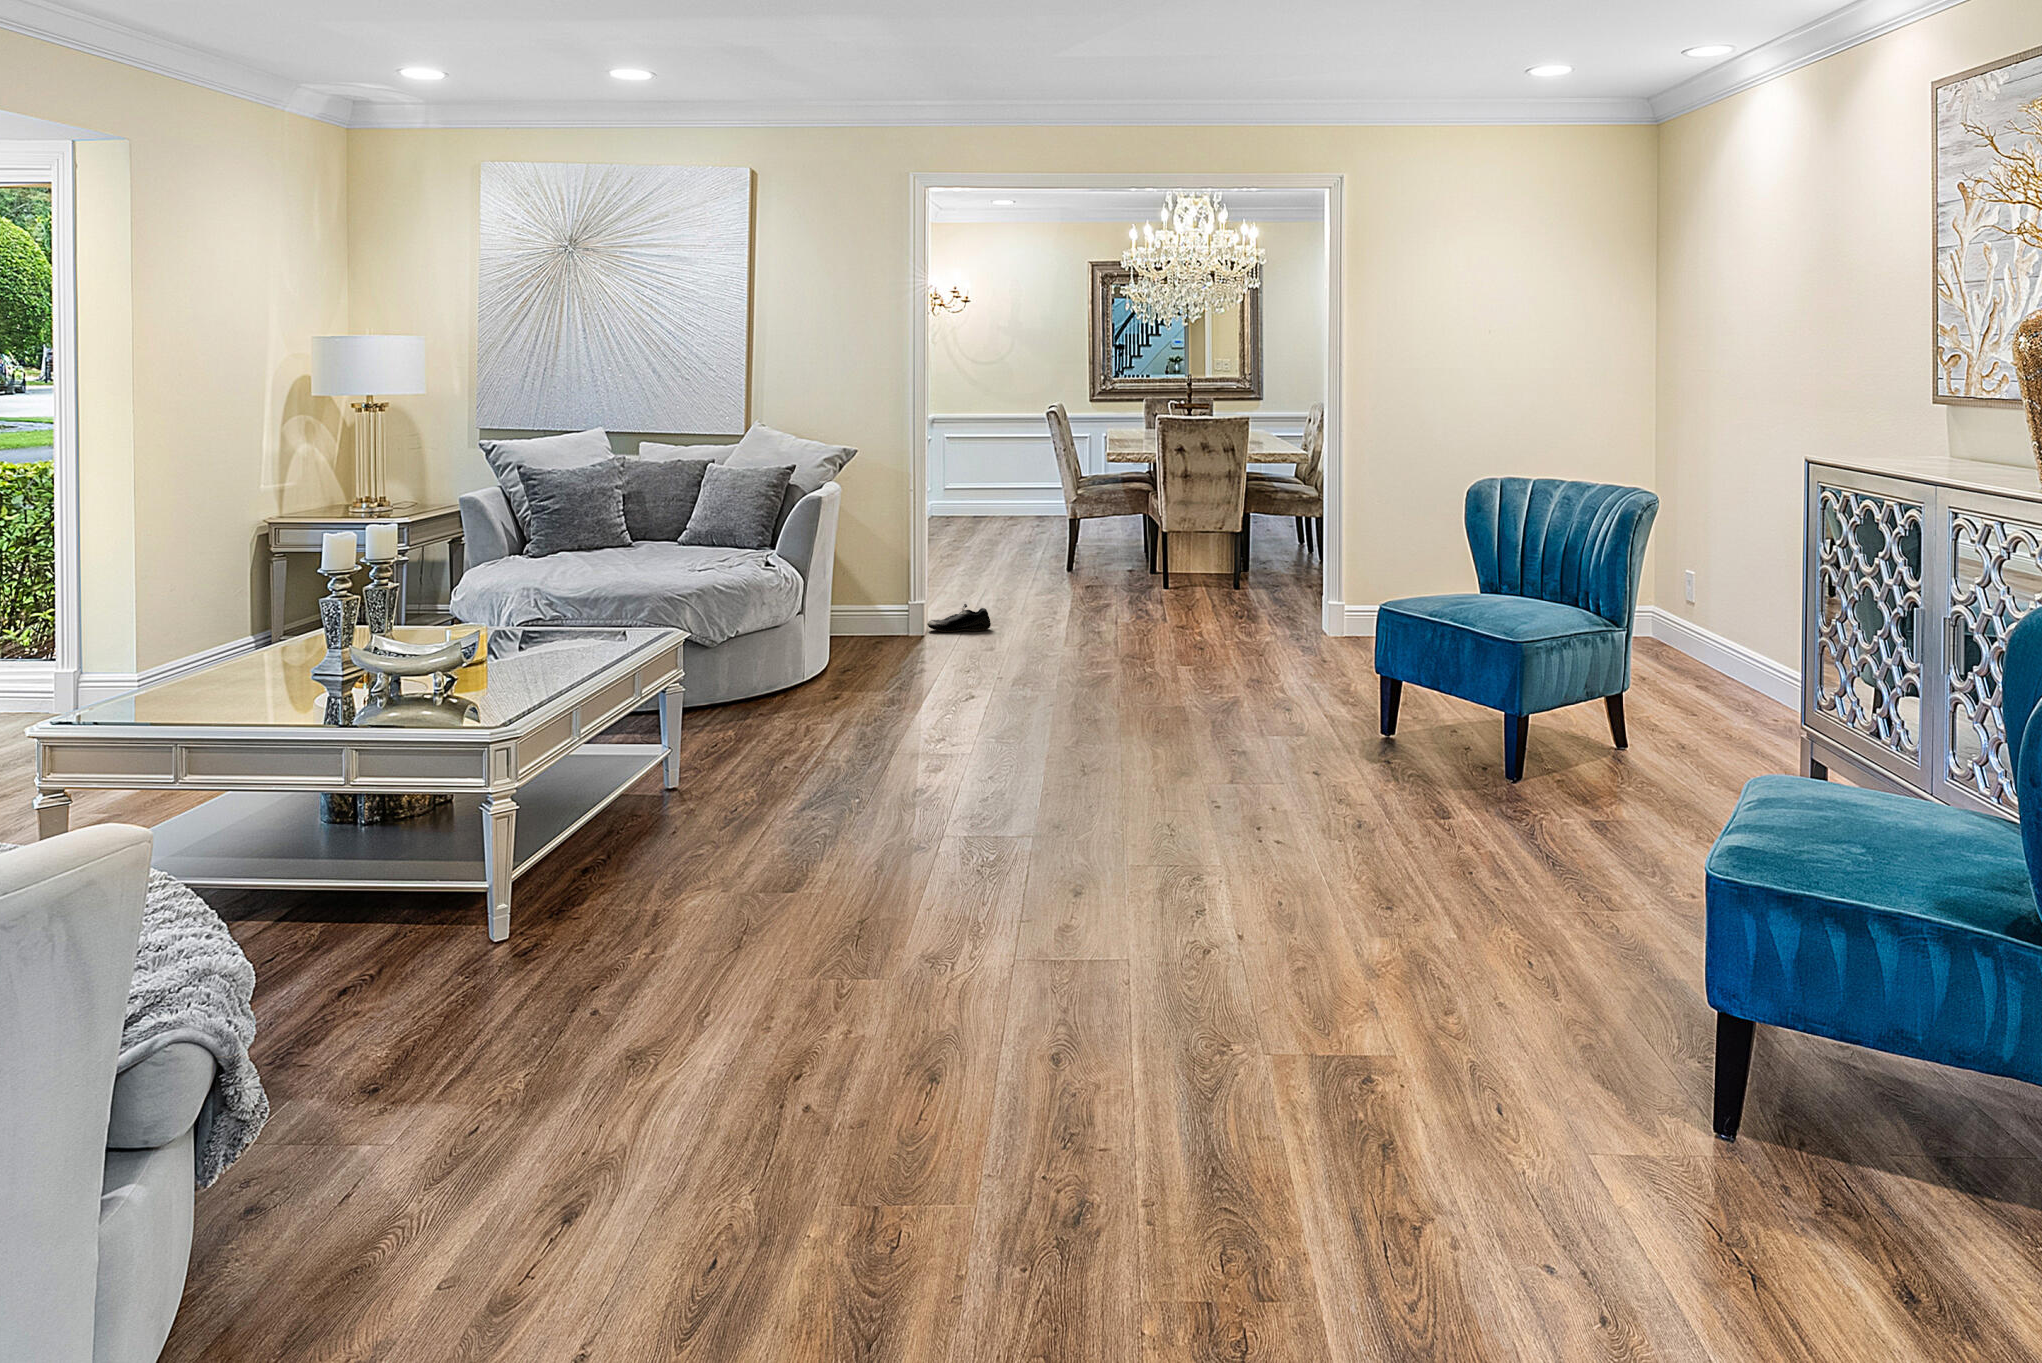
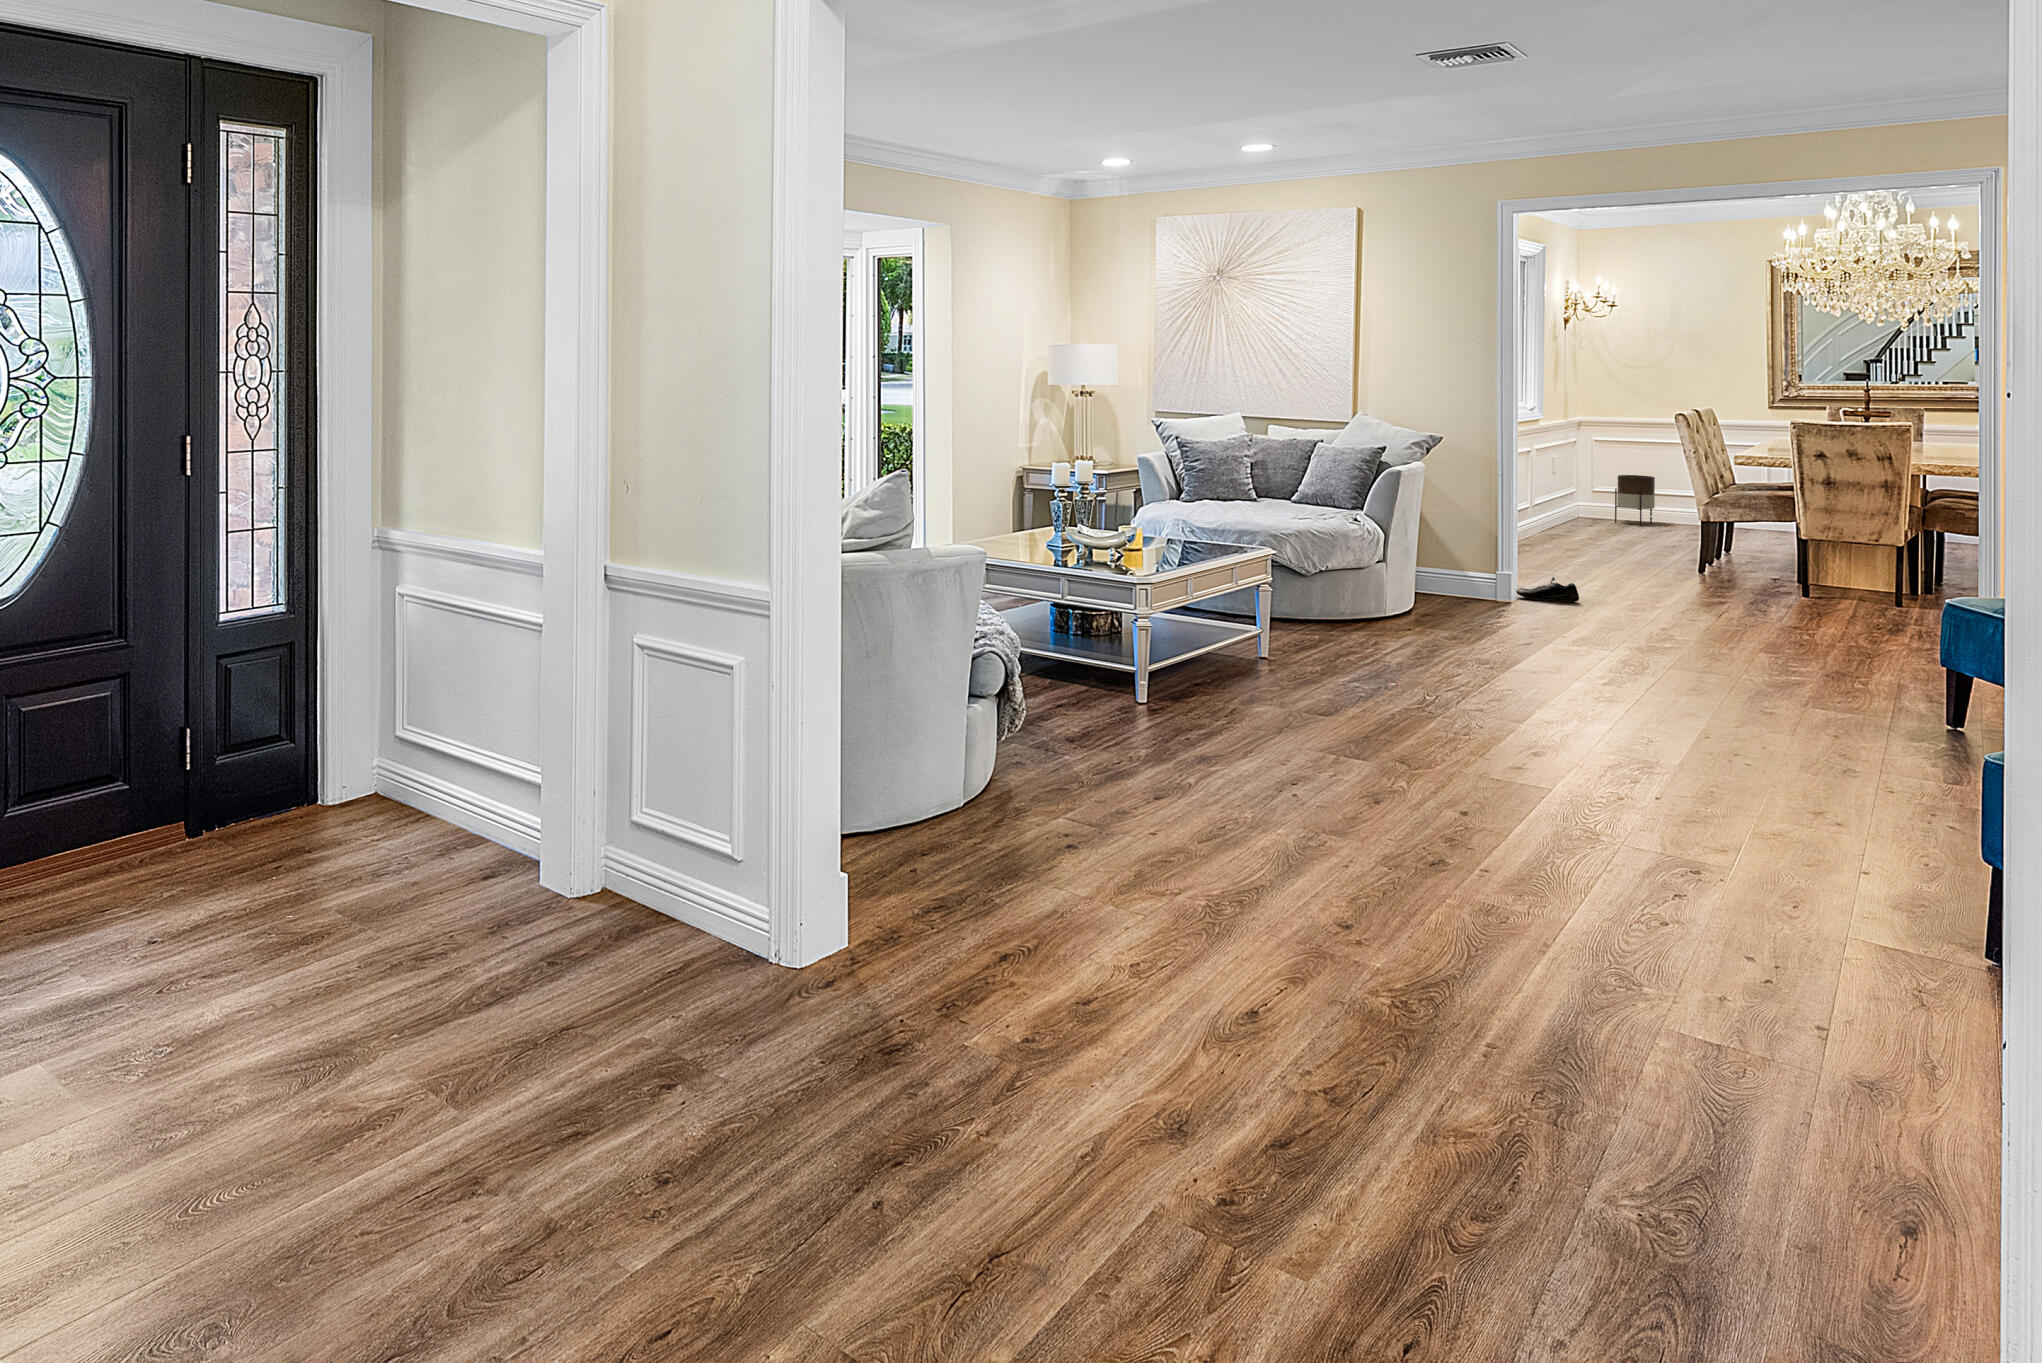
planter: none [967,471,1002,523] -> present [1615,475,1655,526]

